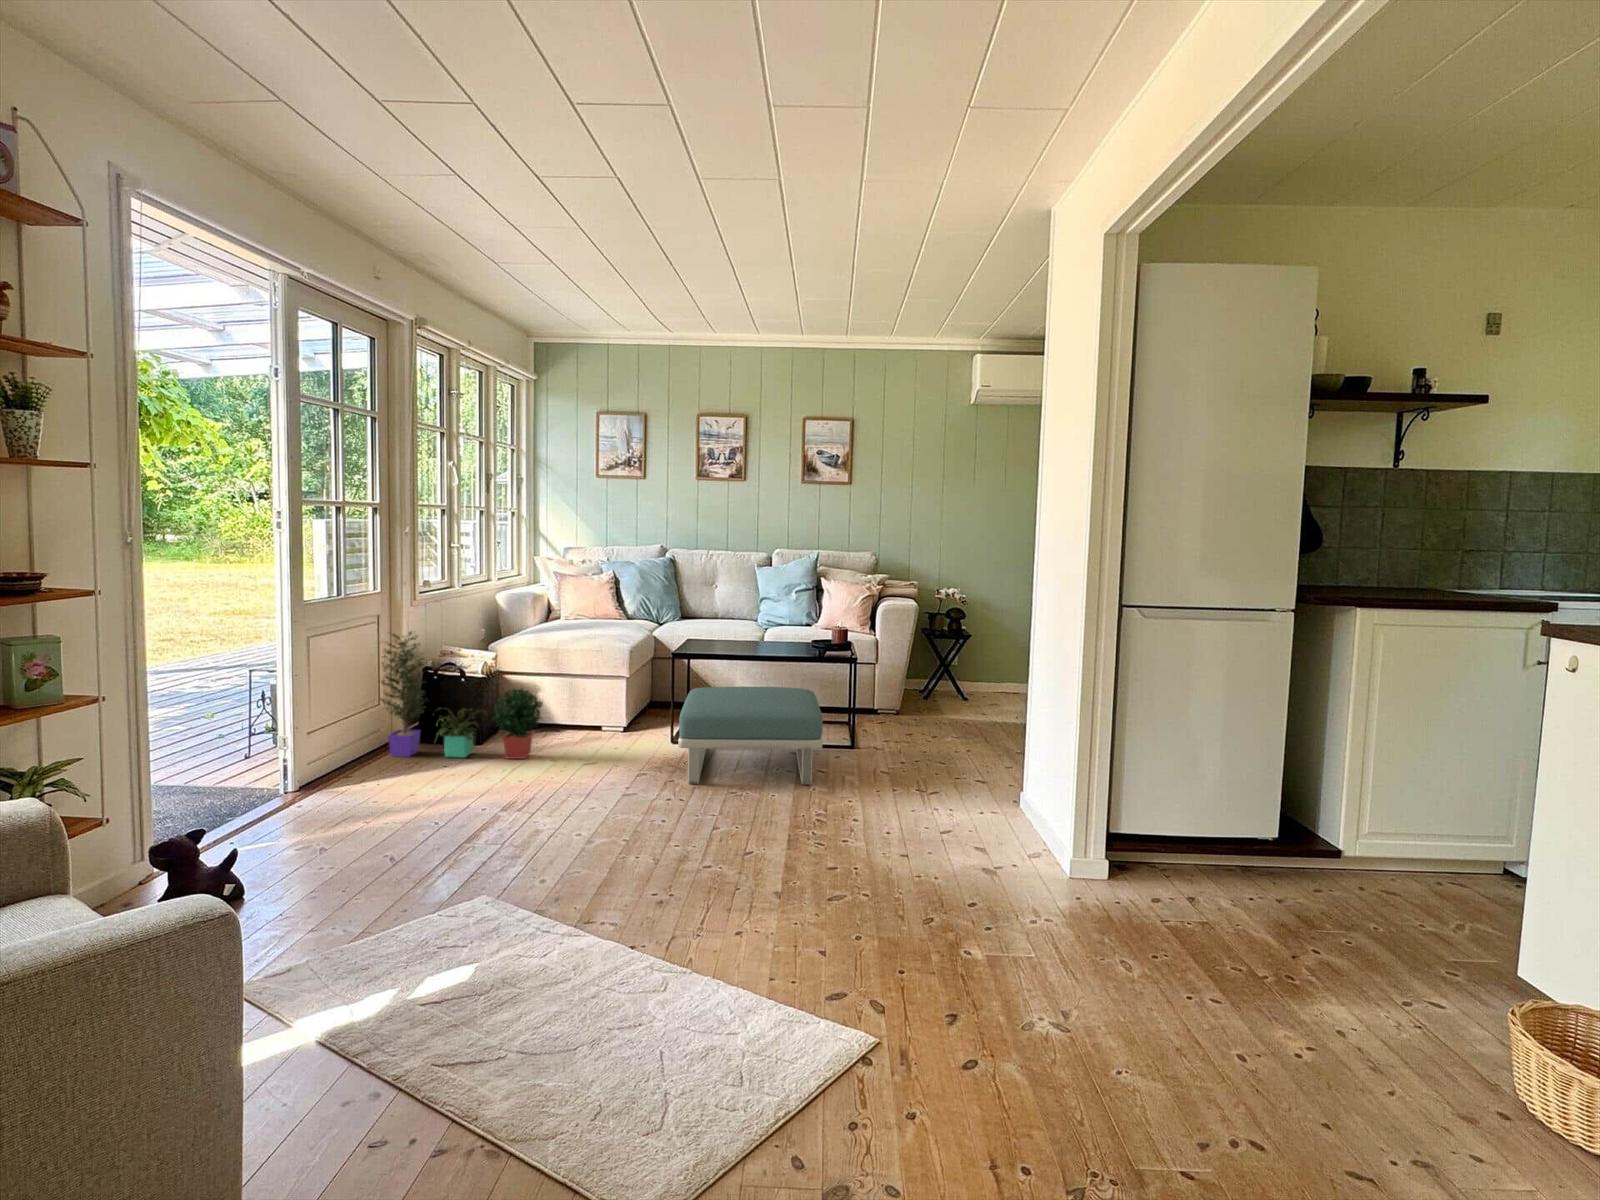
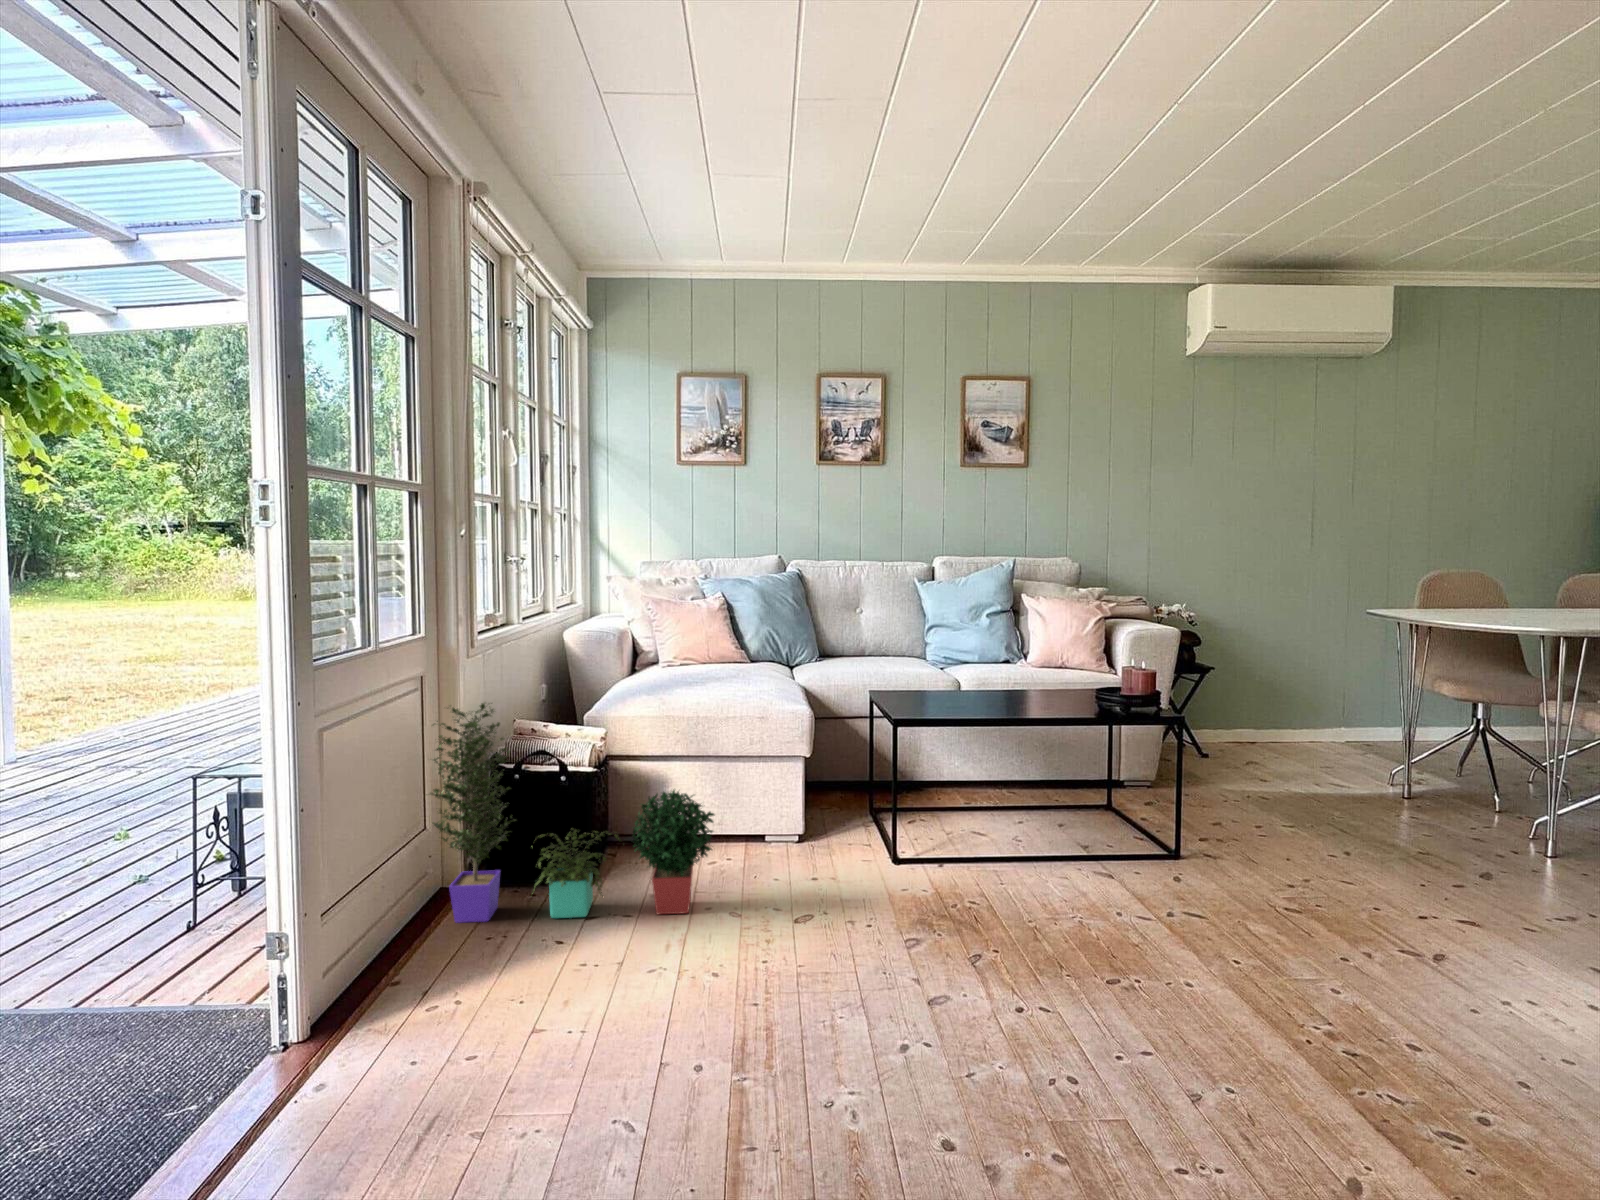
footstool: present [678,687,823,785] -> none [930,764,1234,956]

